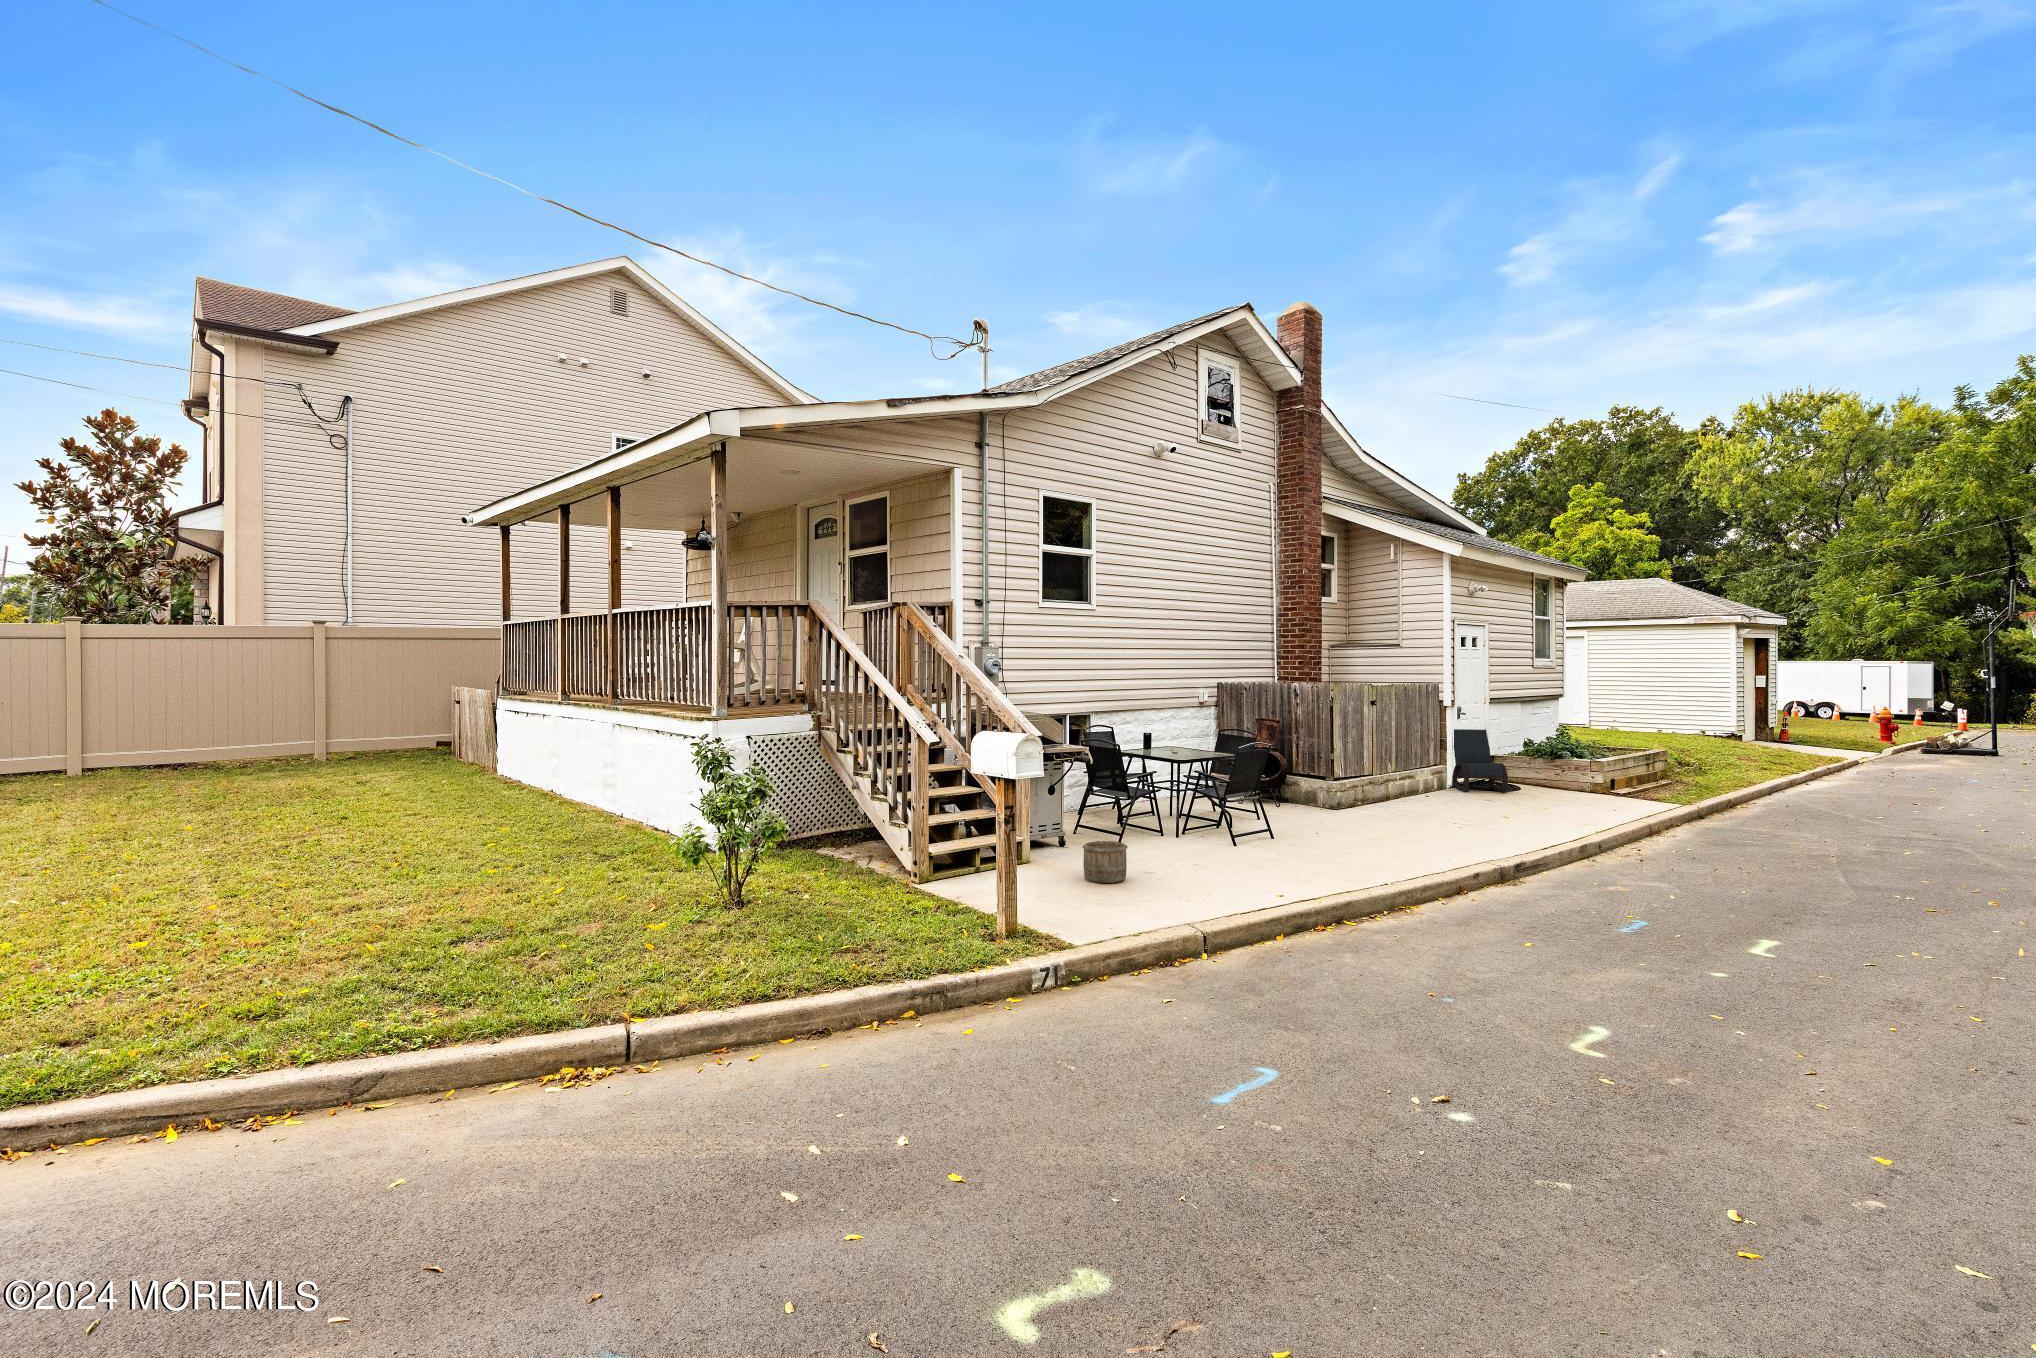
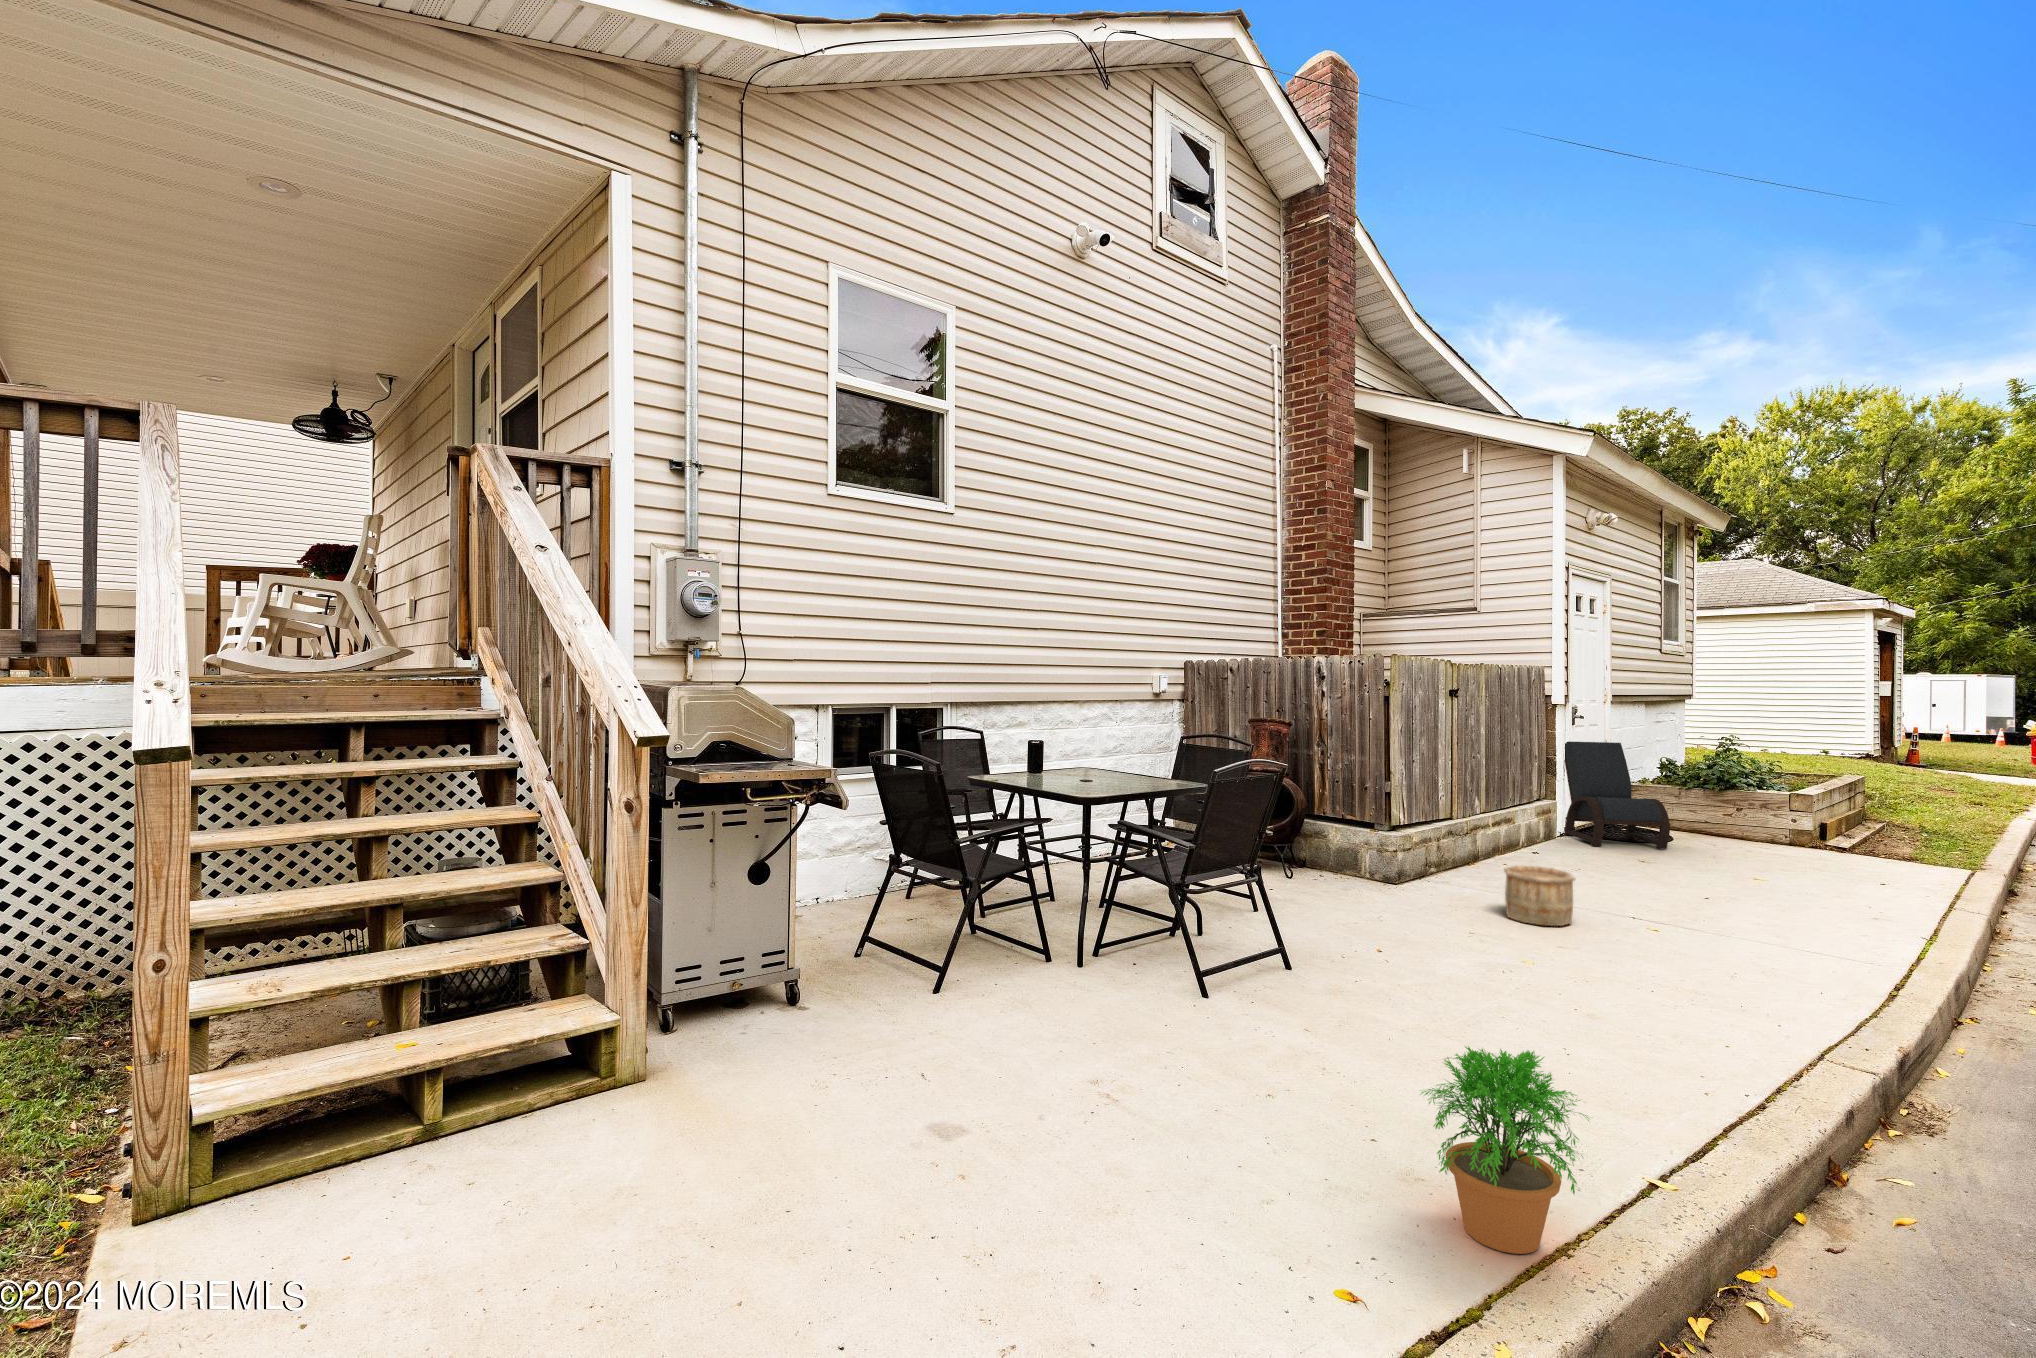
potted plant: none [1304,823,1353,881] -> present [1420,1046,1589,1254]
wooden bucket: present [1082,841,1128,883] -> present [1504,866,1575,926]

